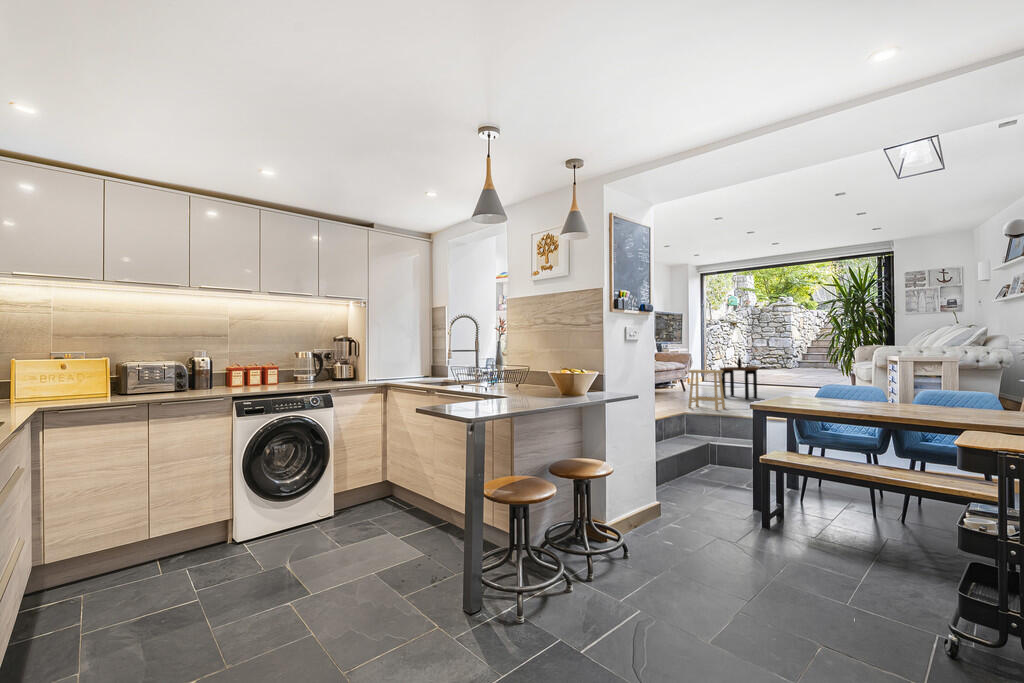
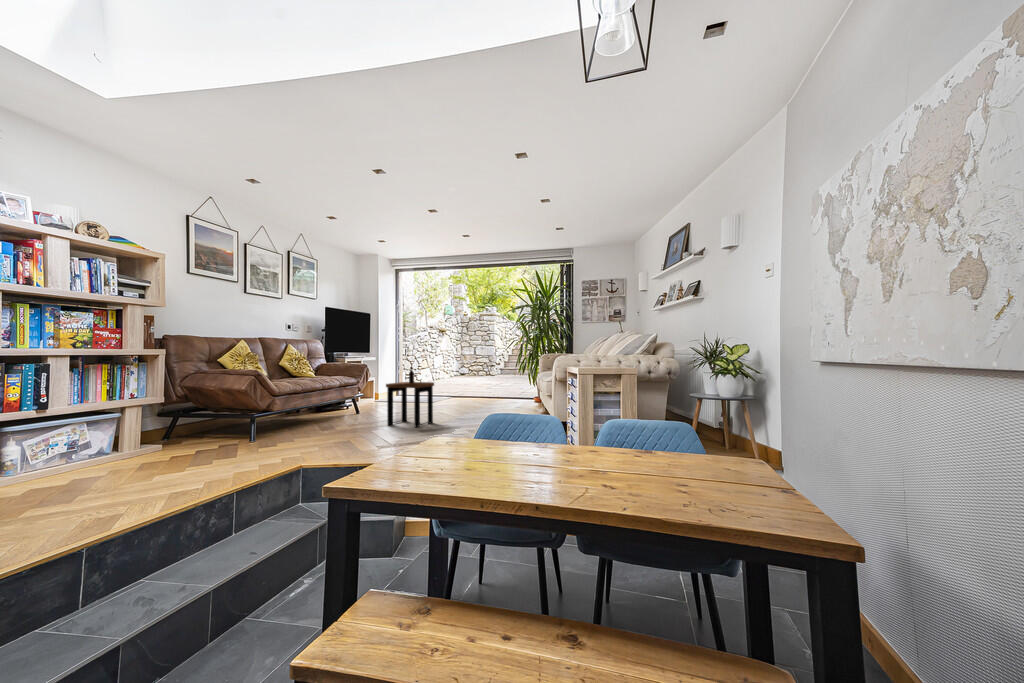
footstool: present [688,370,725,410] -> none [305,392,367,460]

